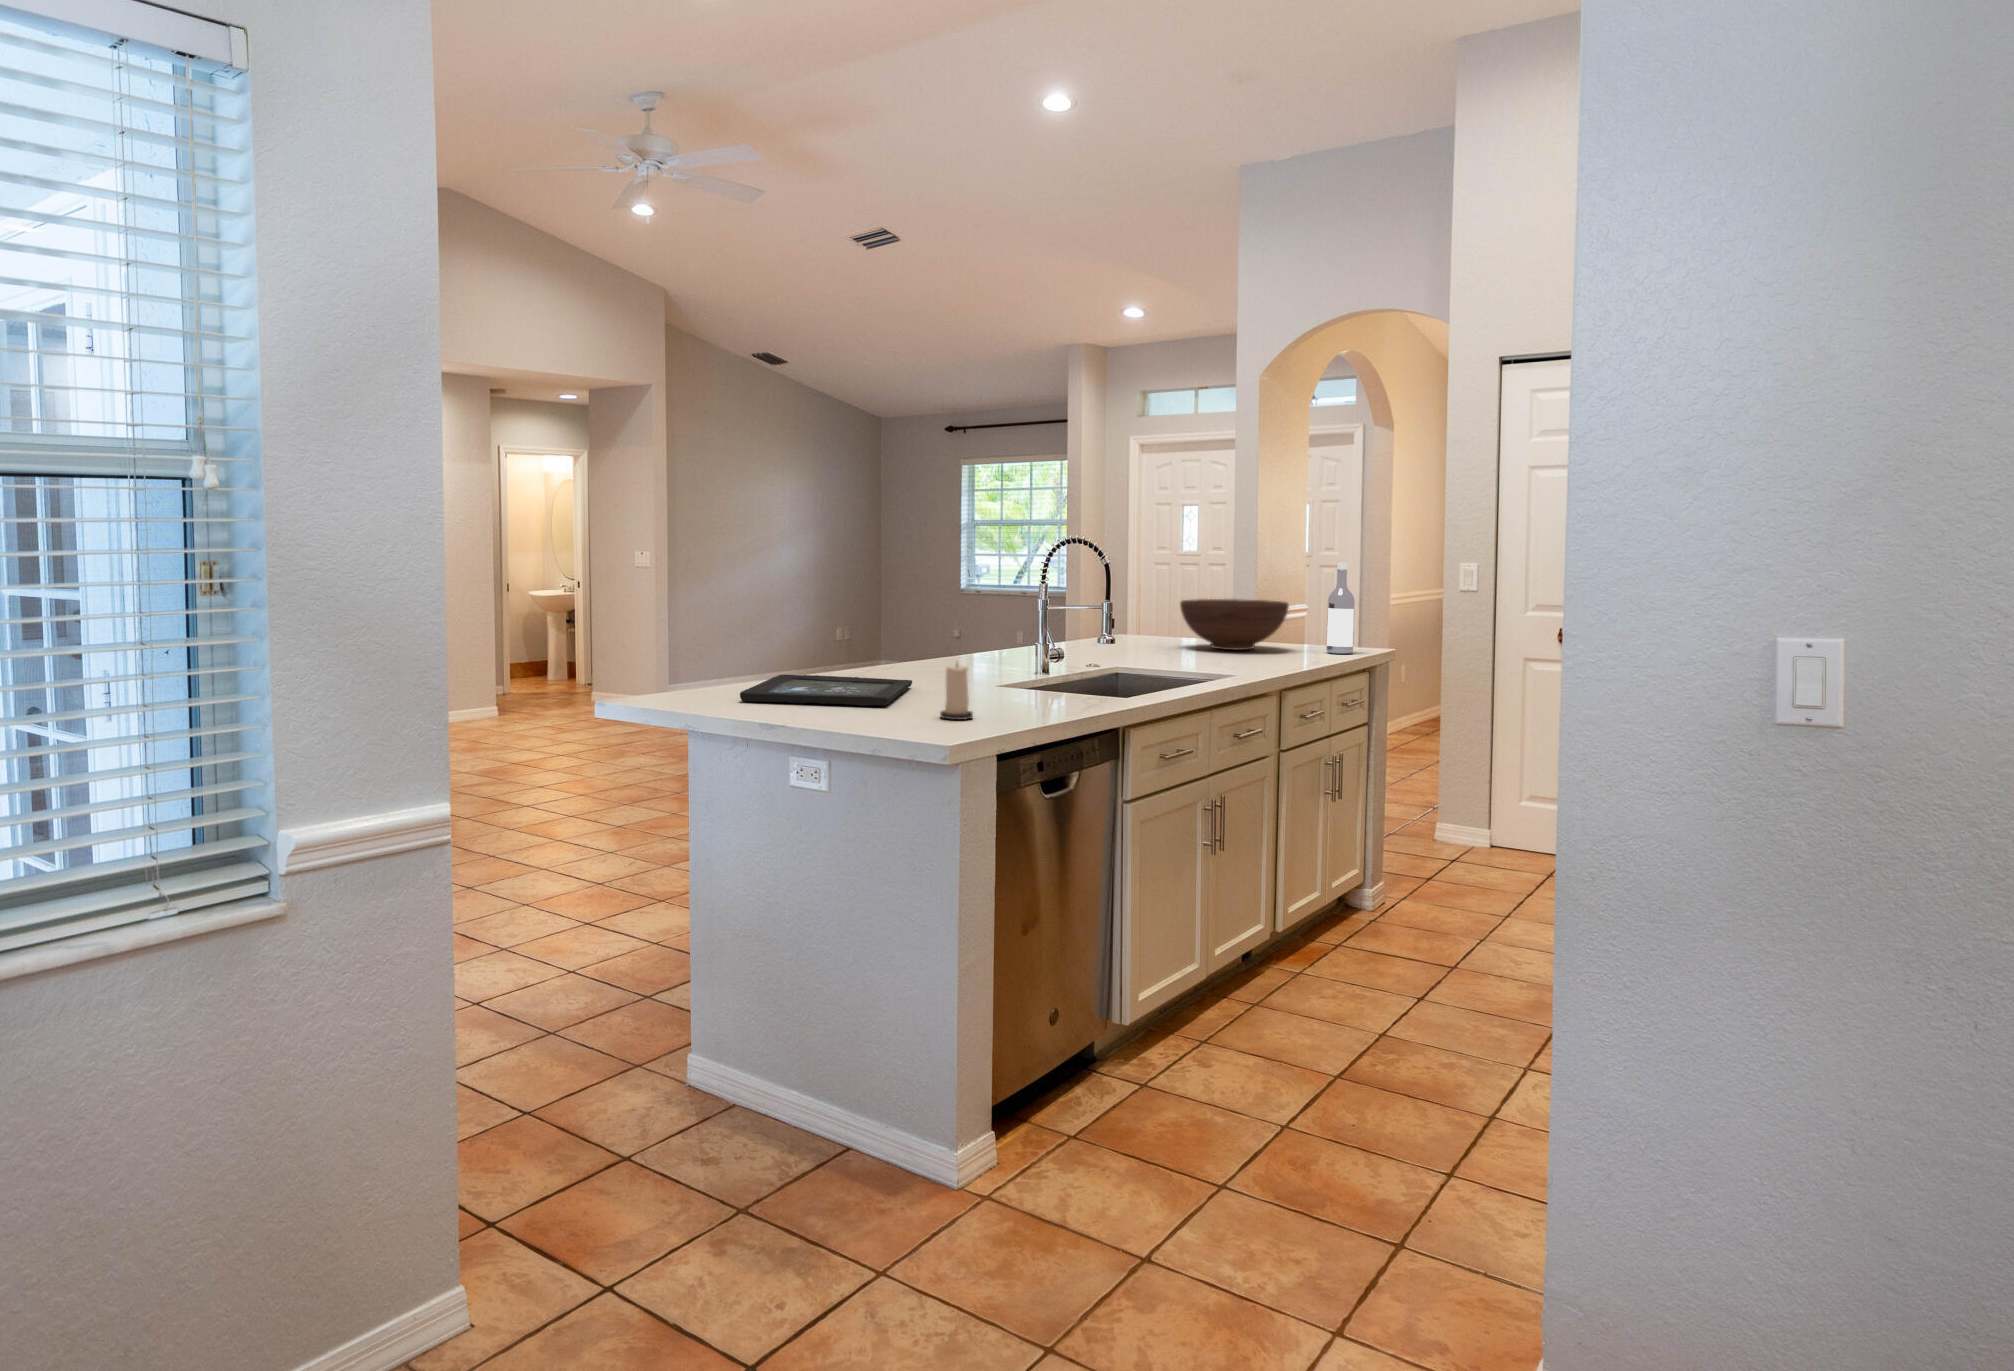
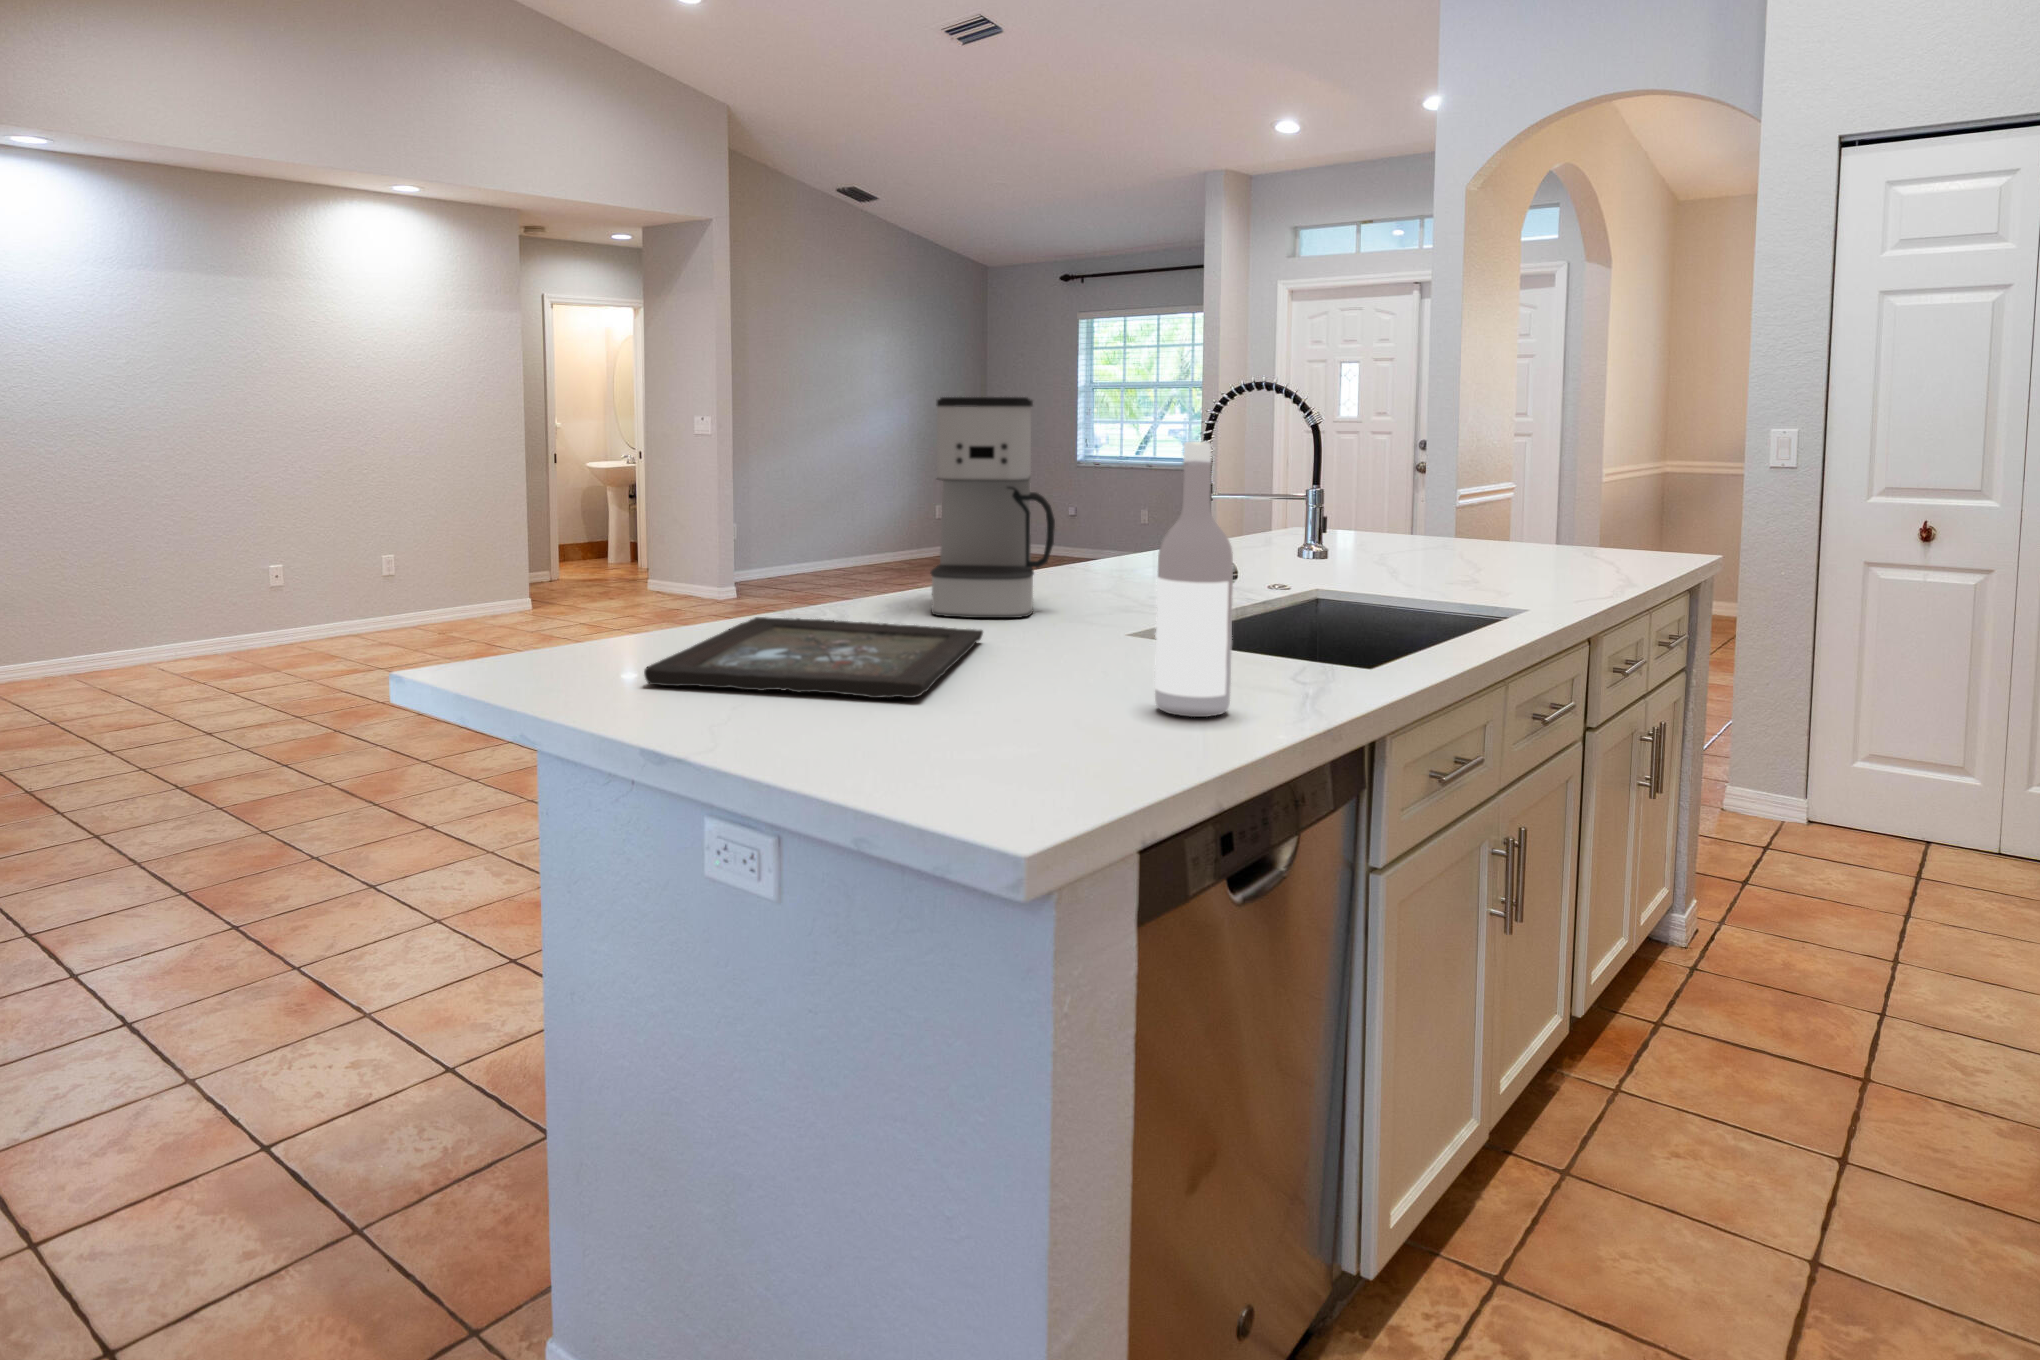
coffee maker: none [877,547,951,678] -> present [931,397,1055,618]
wine bottle: present [1326,563,1355,654] -> present [1155,442,1233,717]
fruit bowl: present [1180,599,1289,650] -> none [1398,480,1564,556]
candle: present [940,664,973,720] -> none [1021,621,1088,745]

